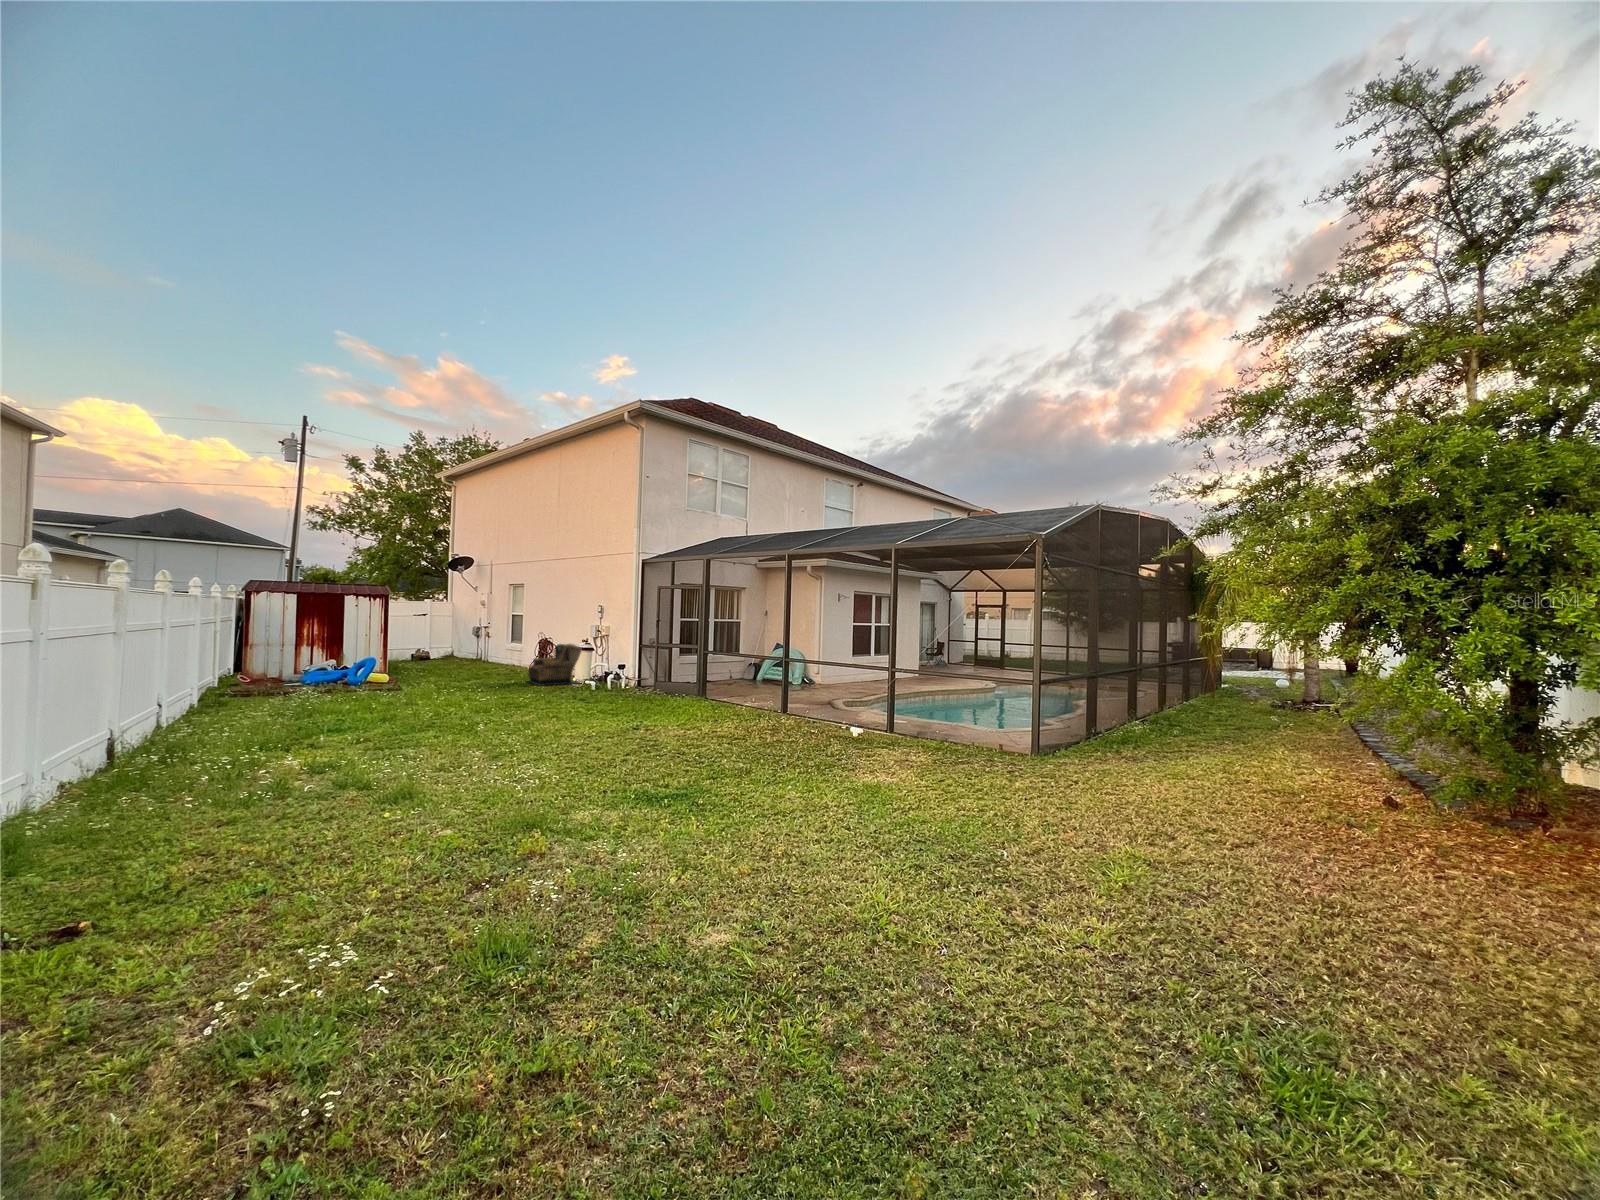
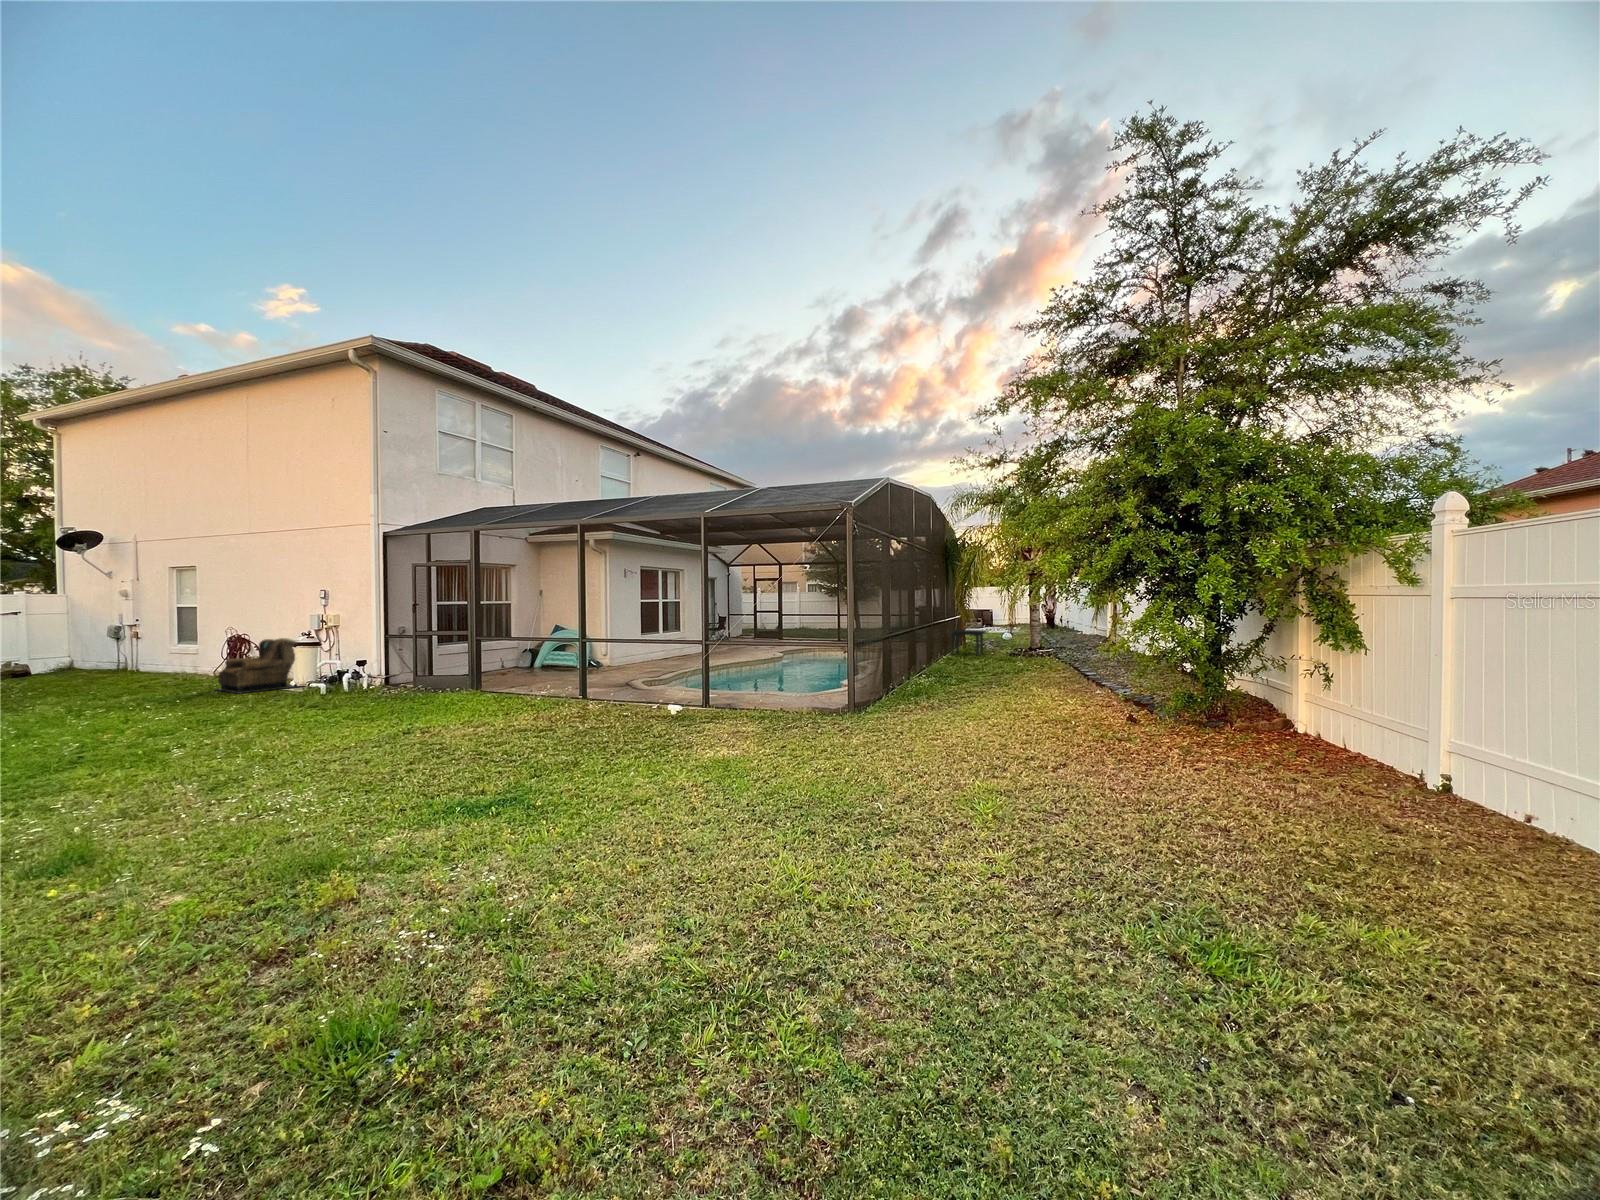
round table: none [1203,670,1261,703] -> present [949,630,987,655]

